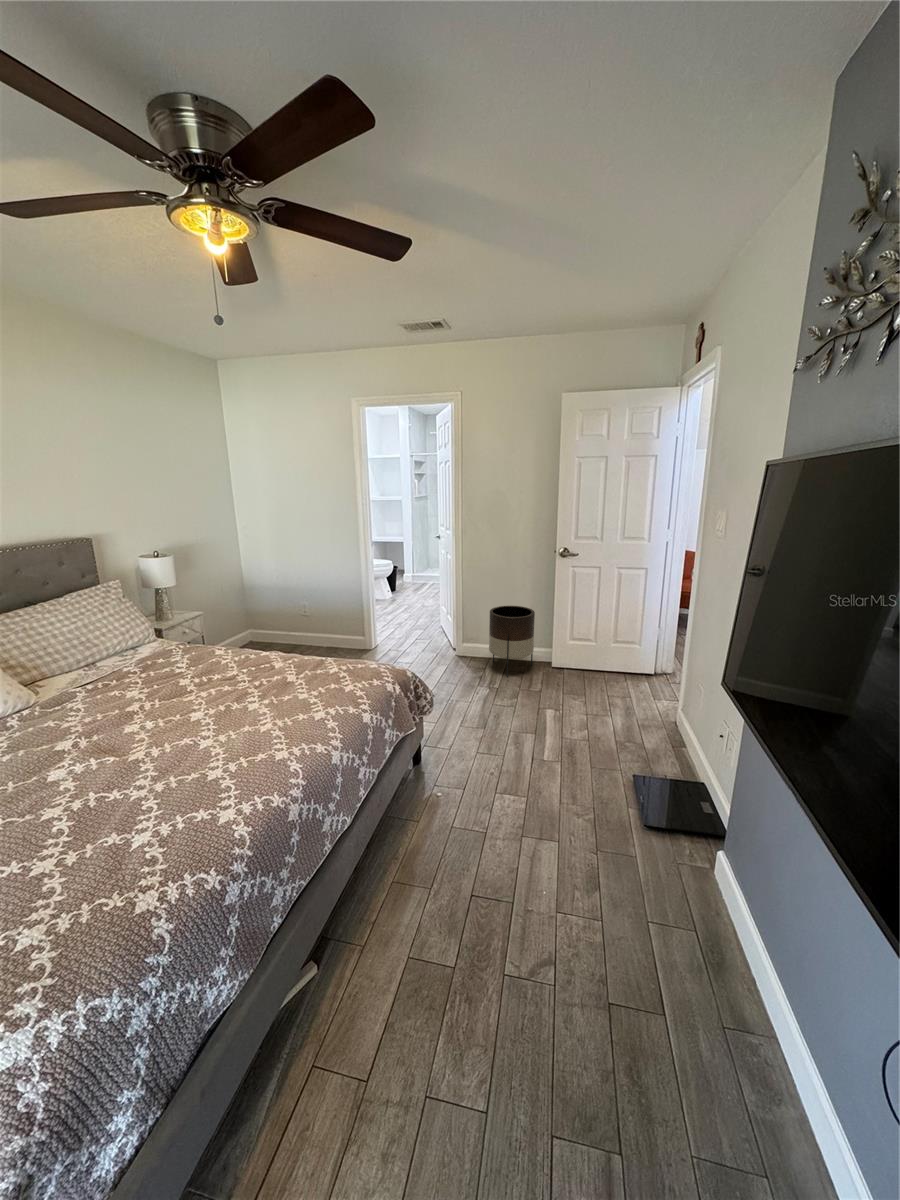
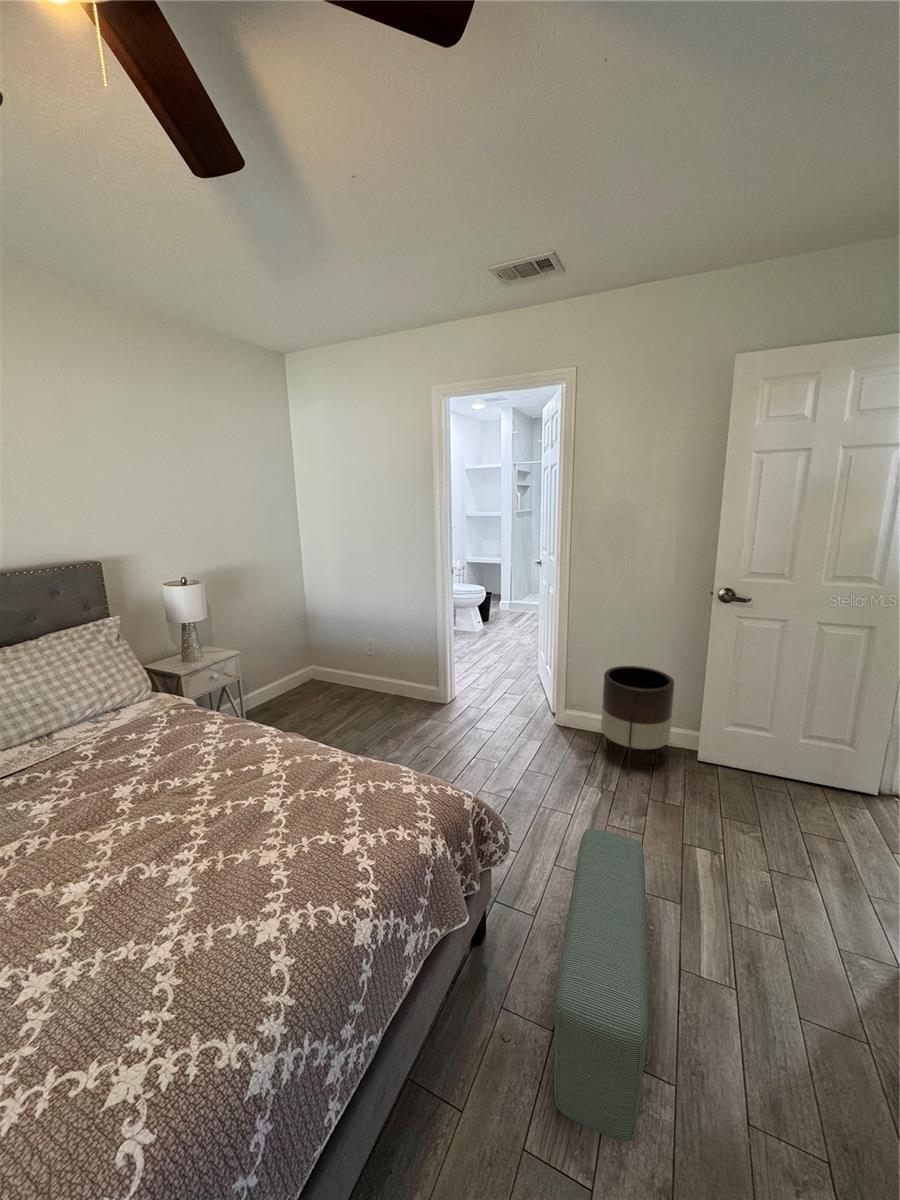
pouf: none [469,689,514,812] -> present [554,829,648,1141]

